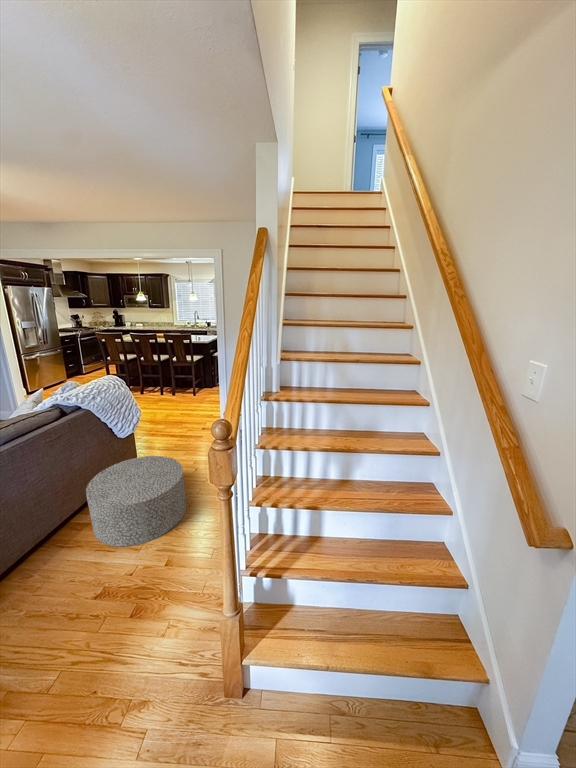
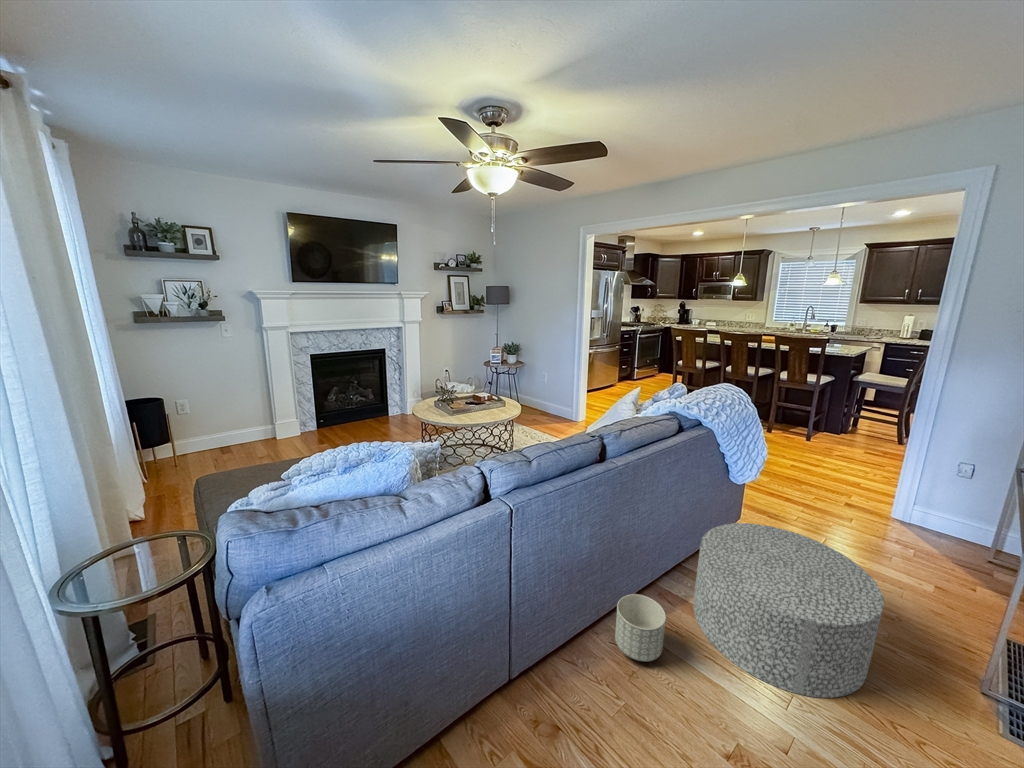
planter: none [16,537,61,584] -> present [615,594,666,662]

